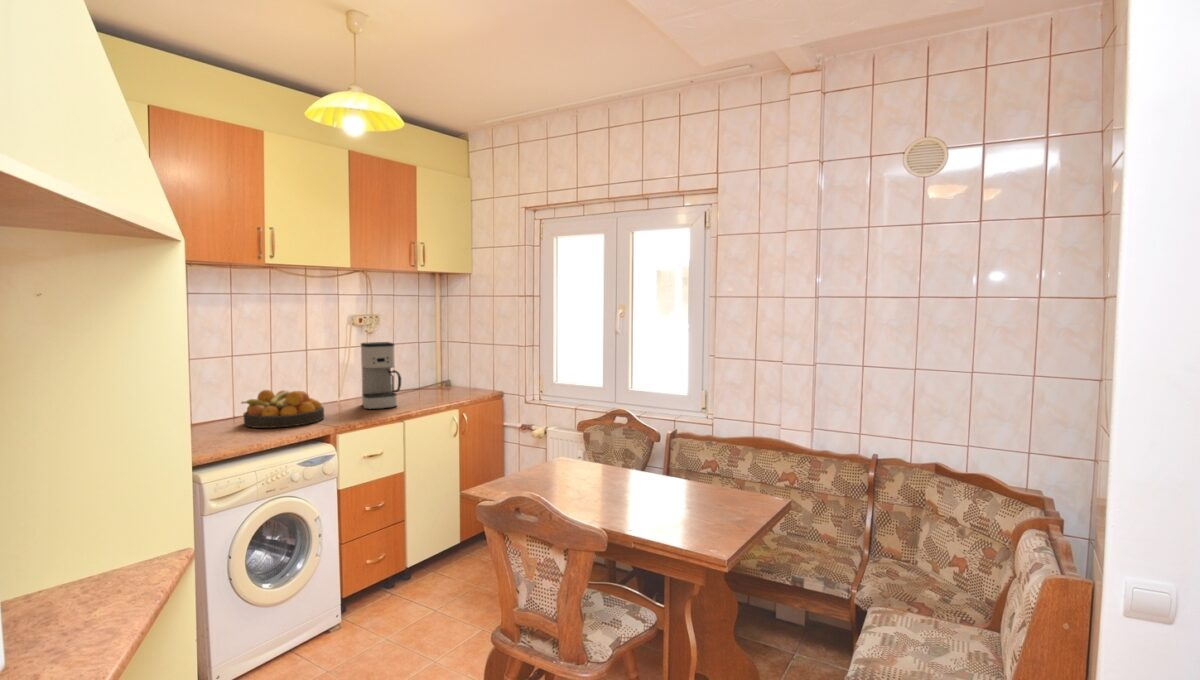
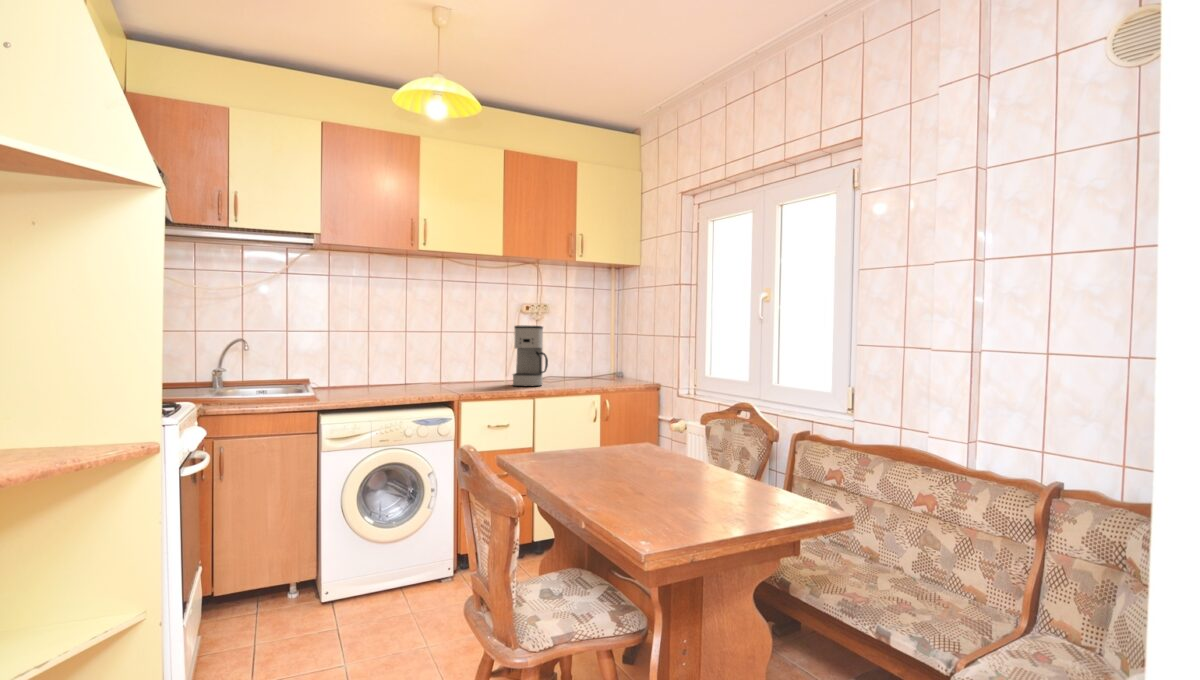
fruit bowl: present [242,390,324,428] -> none [407,359,472,390]

